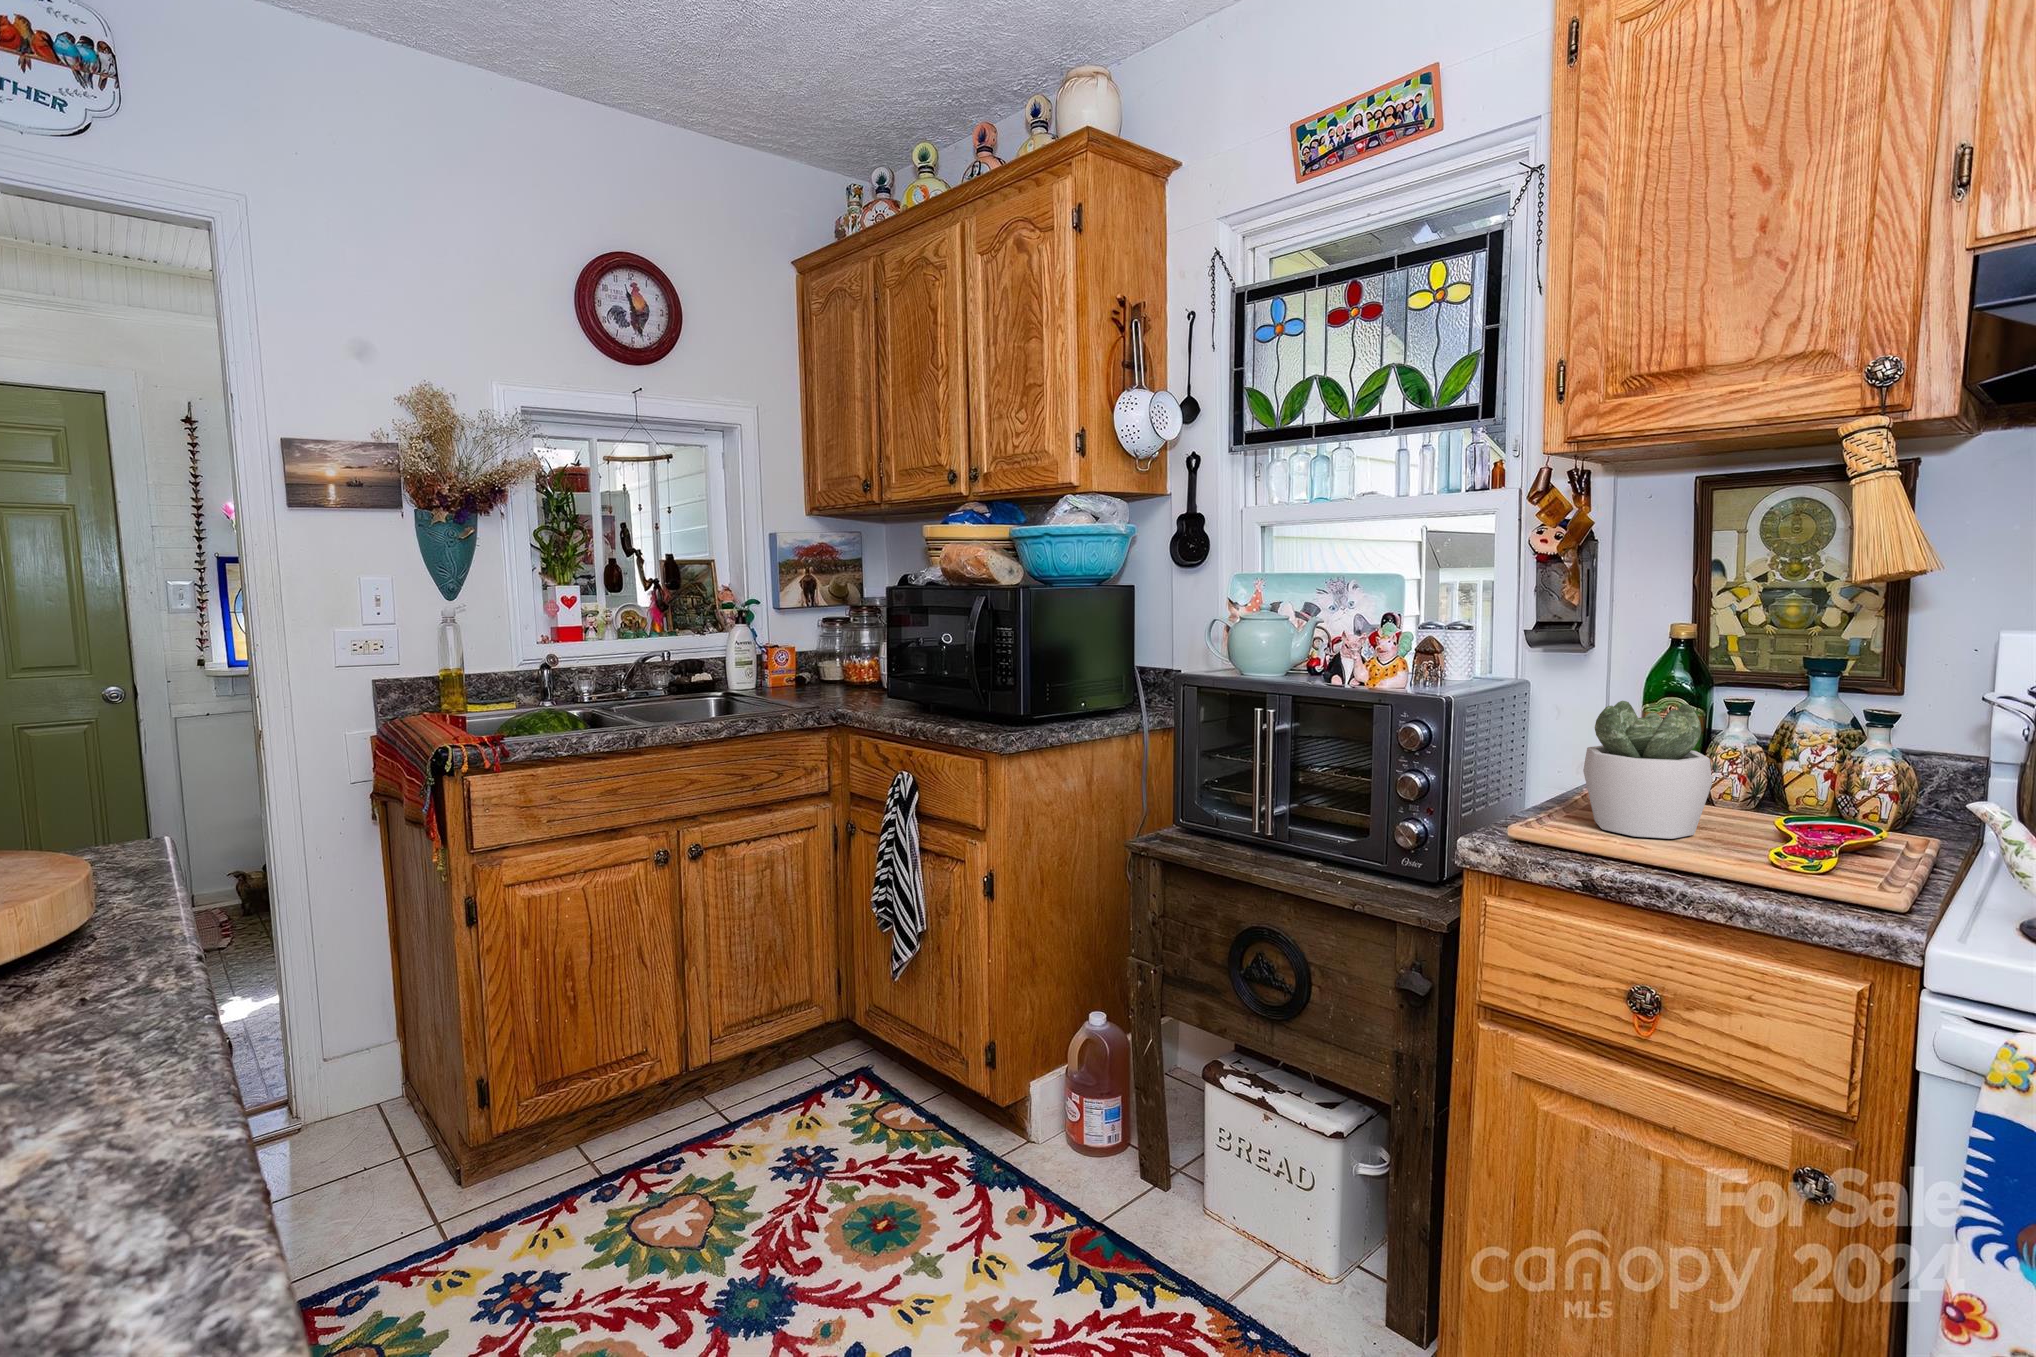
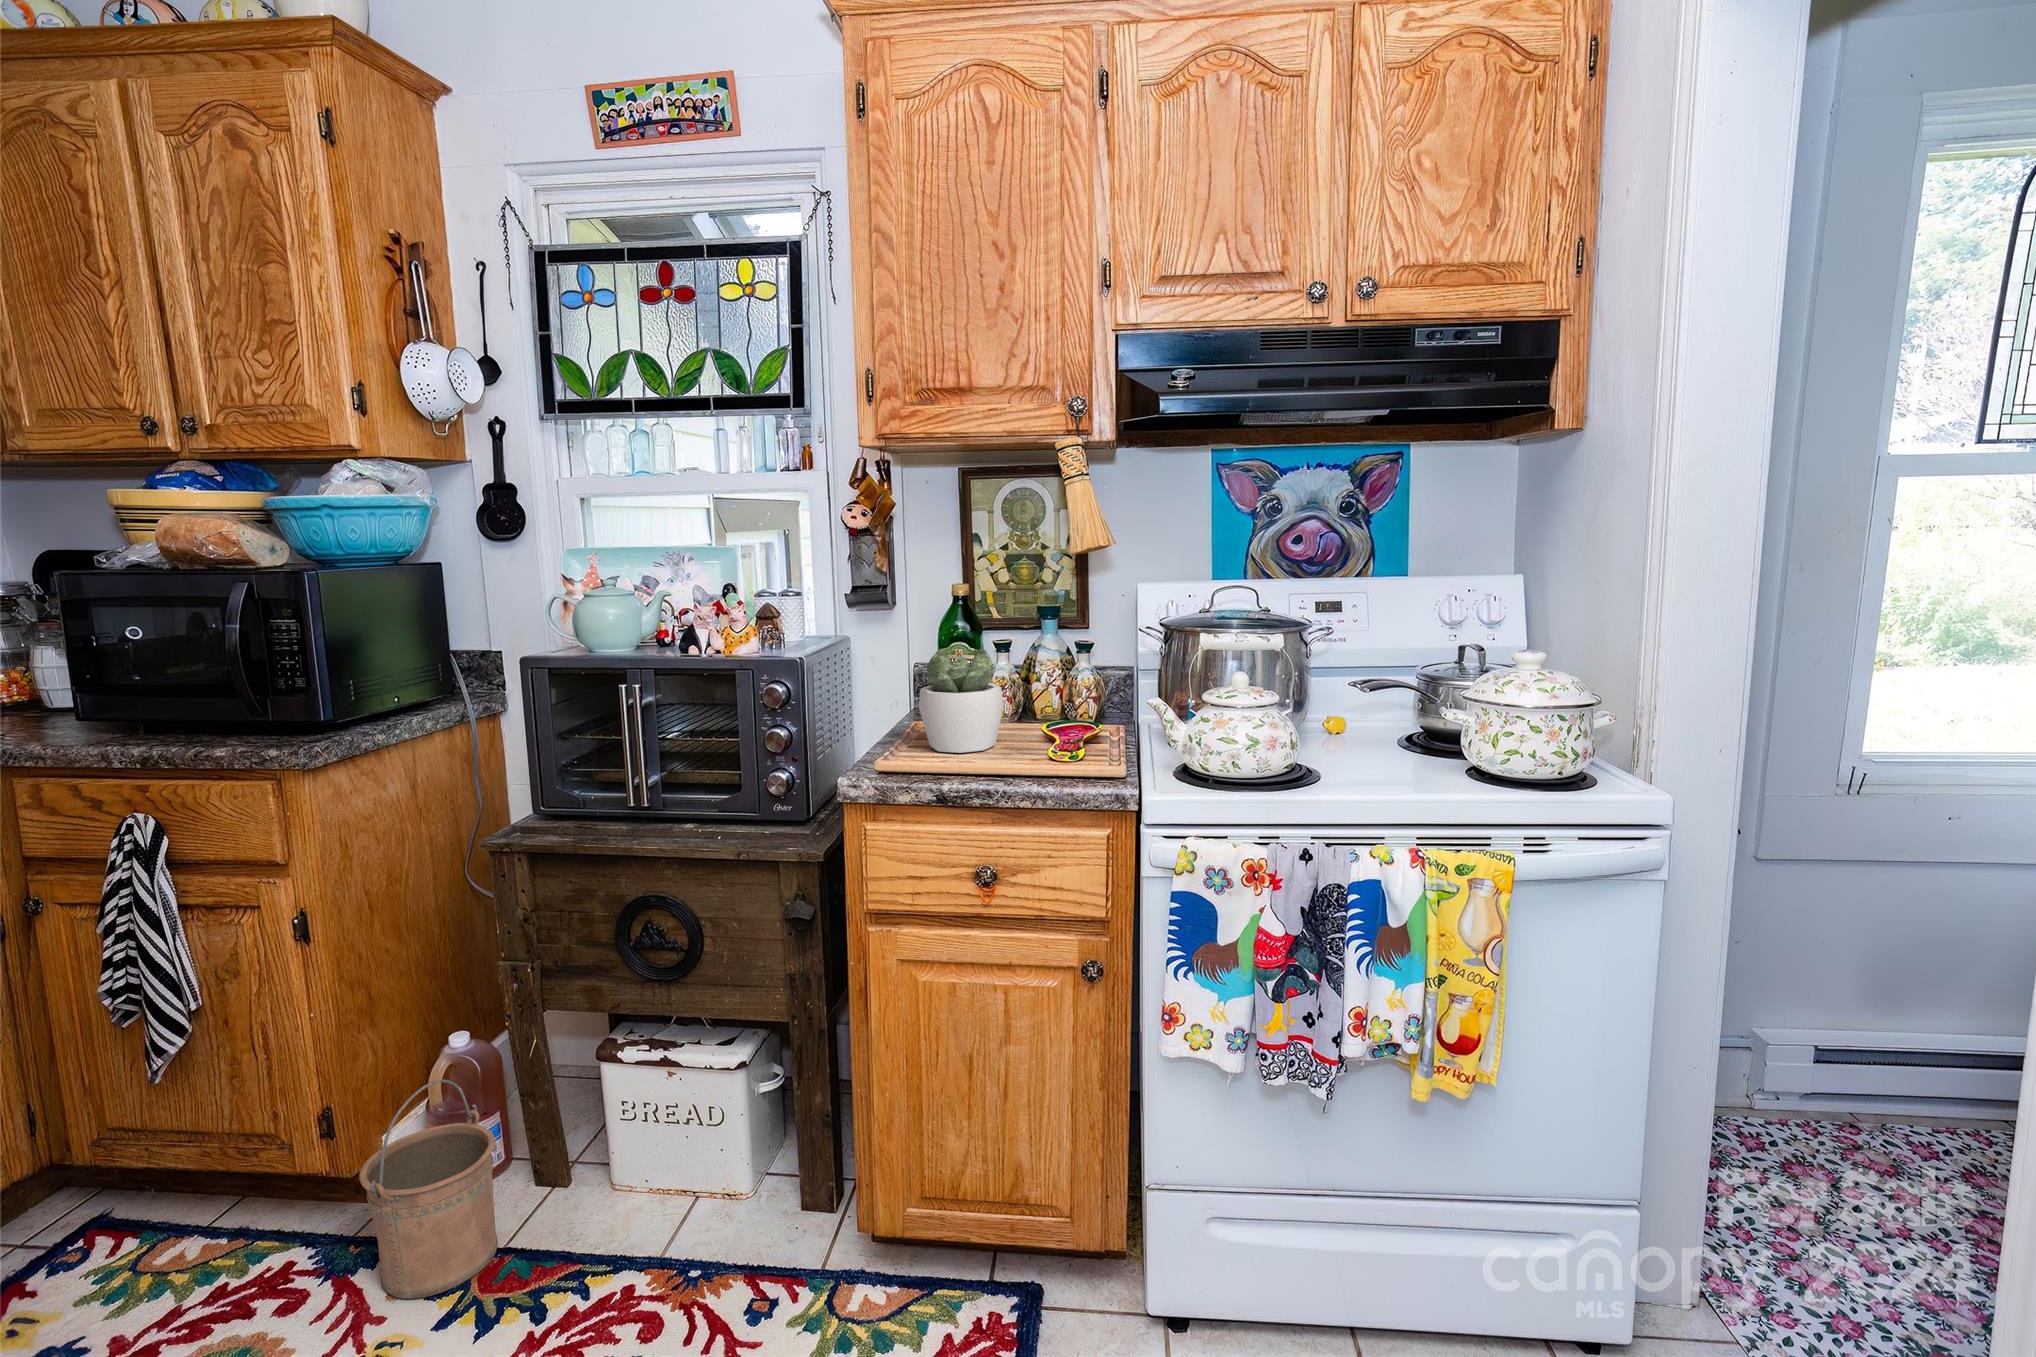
bucket: none [999,1045,1103,1237] -> present [359,1080,498,1299]

